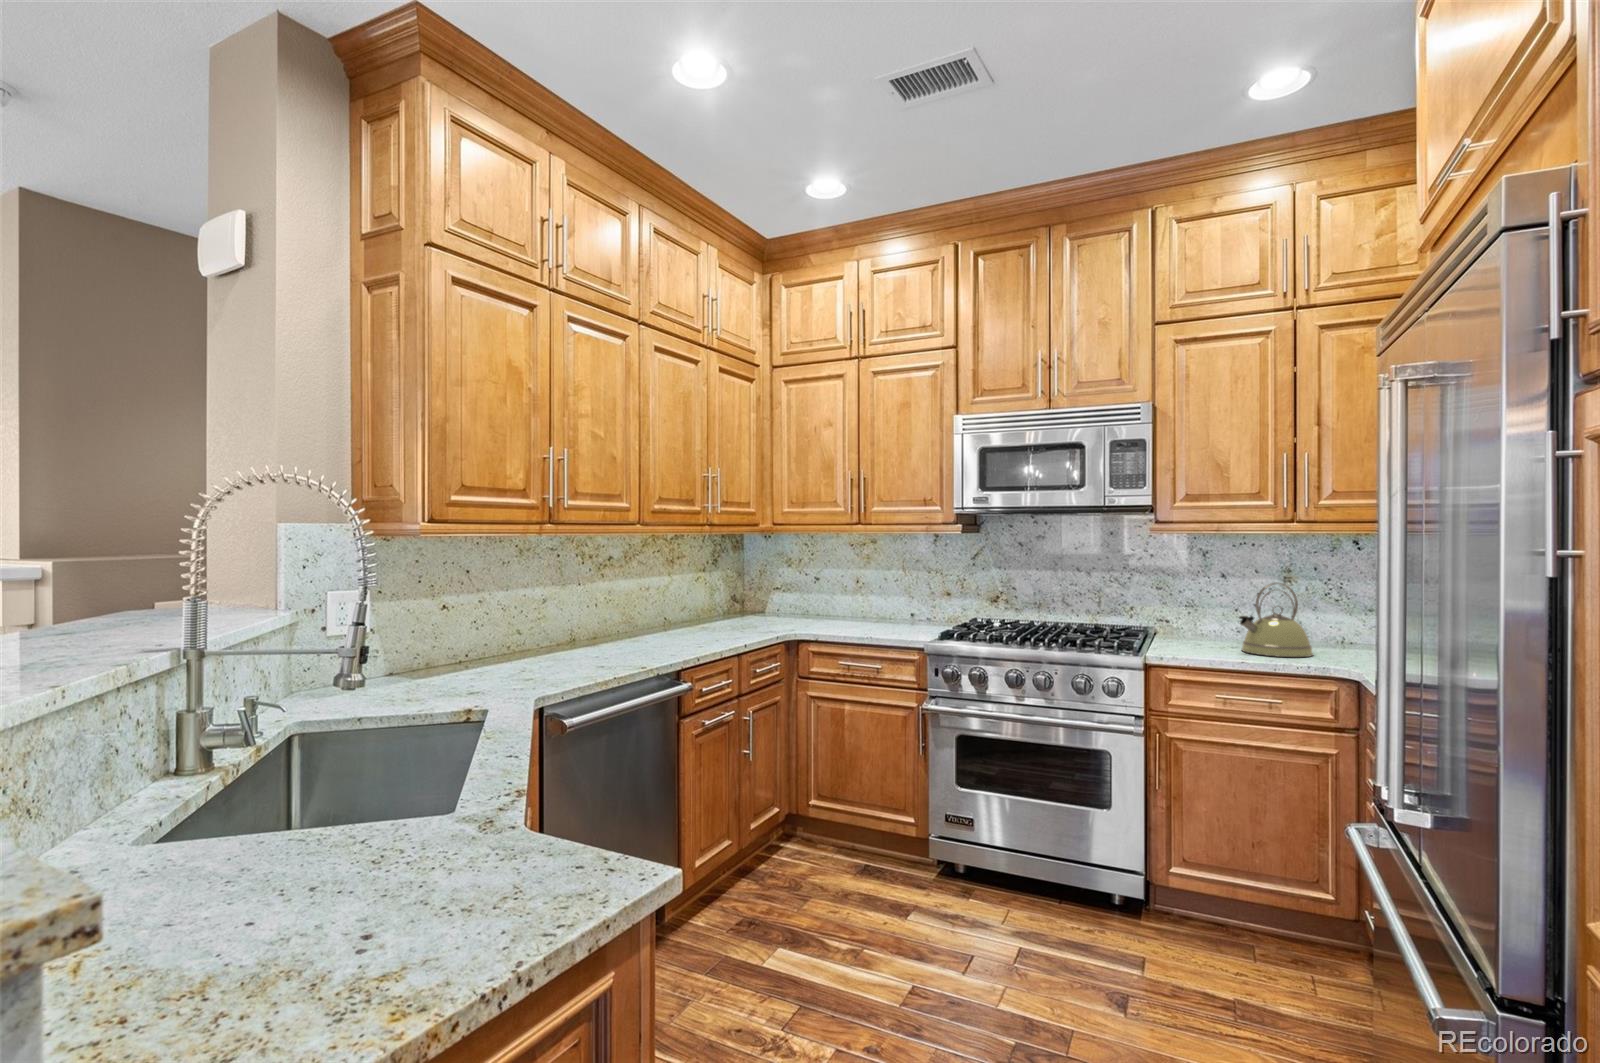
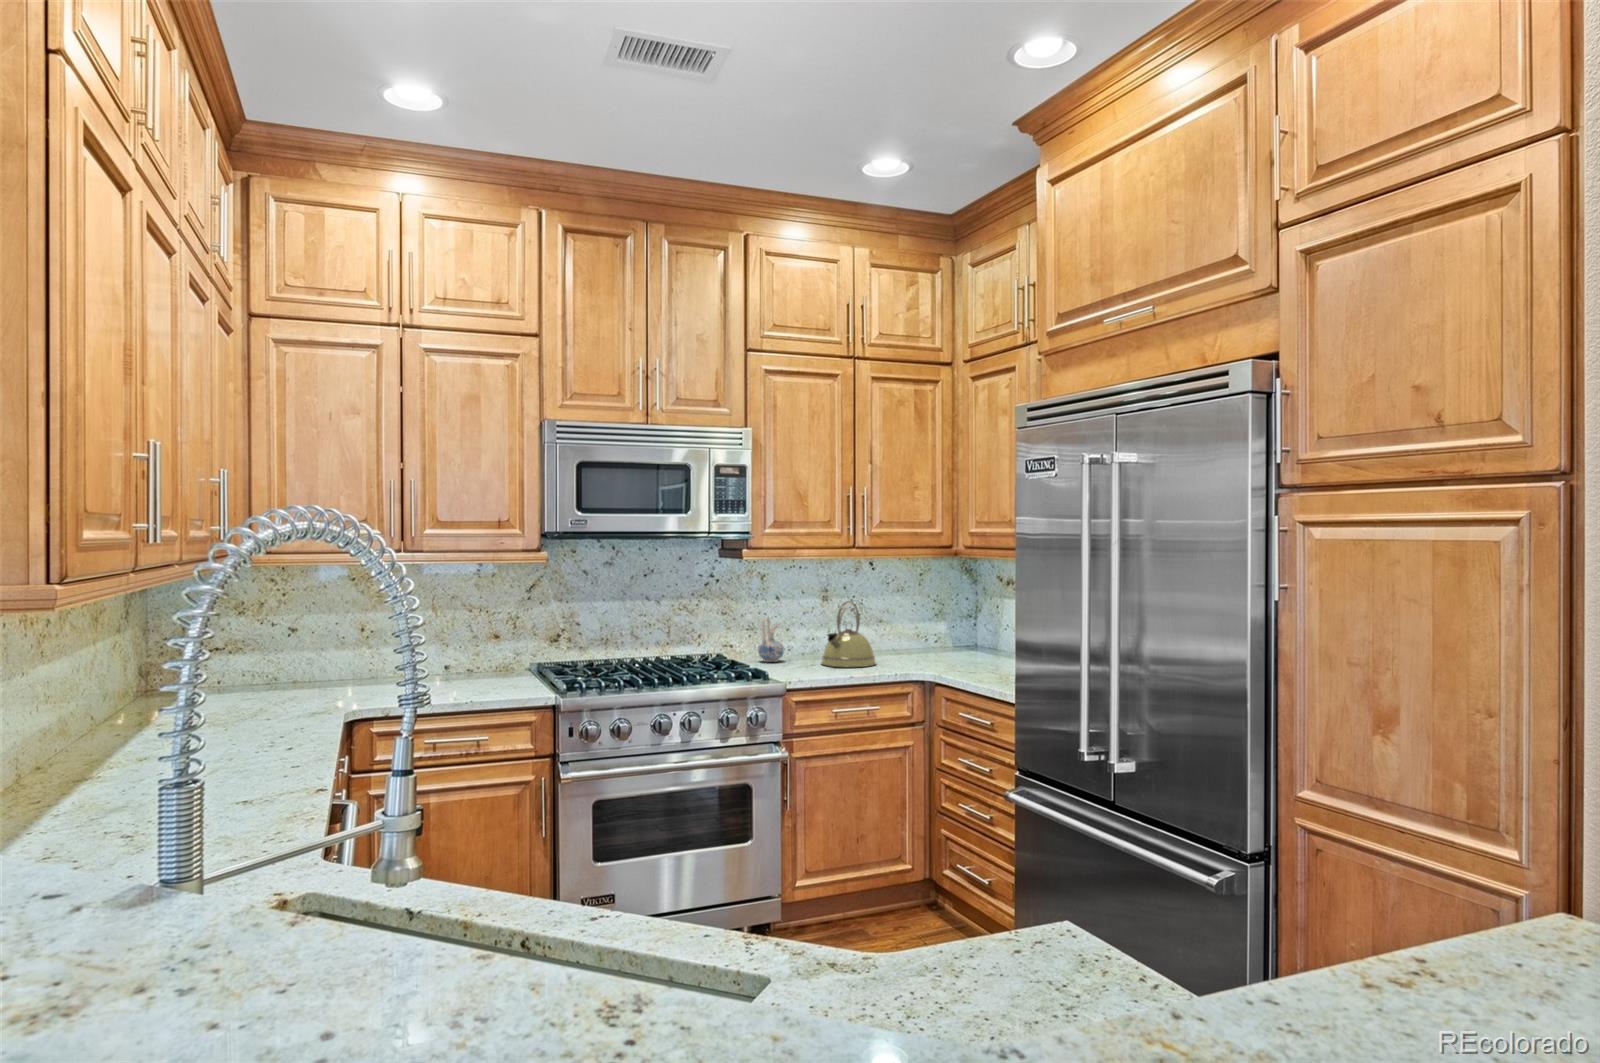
ceramic pitcher: none [1181,595,1212,642] -> present [758,618,784,662]

